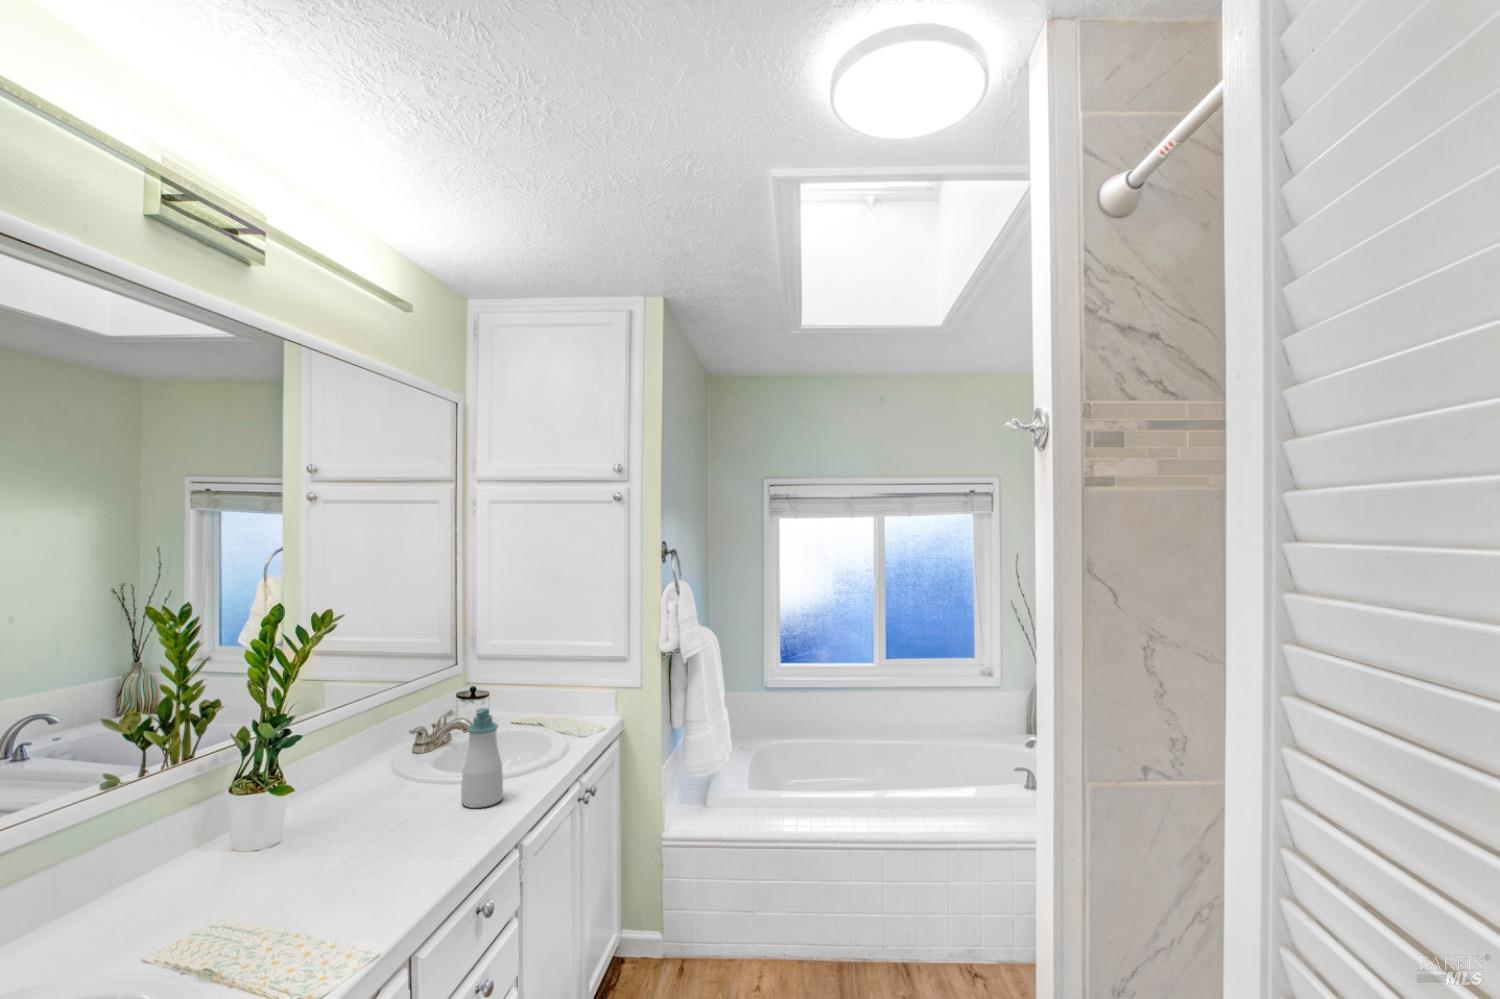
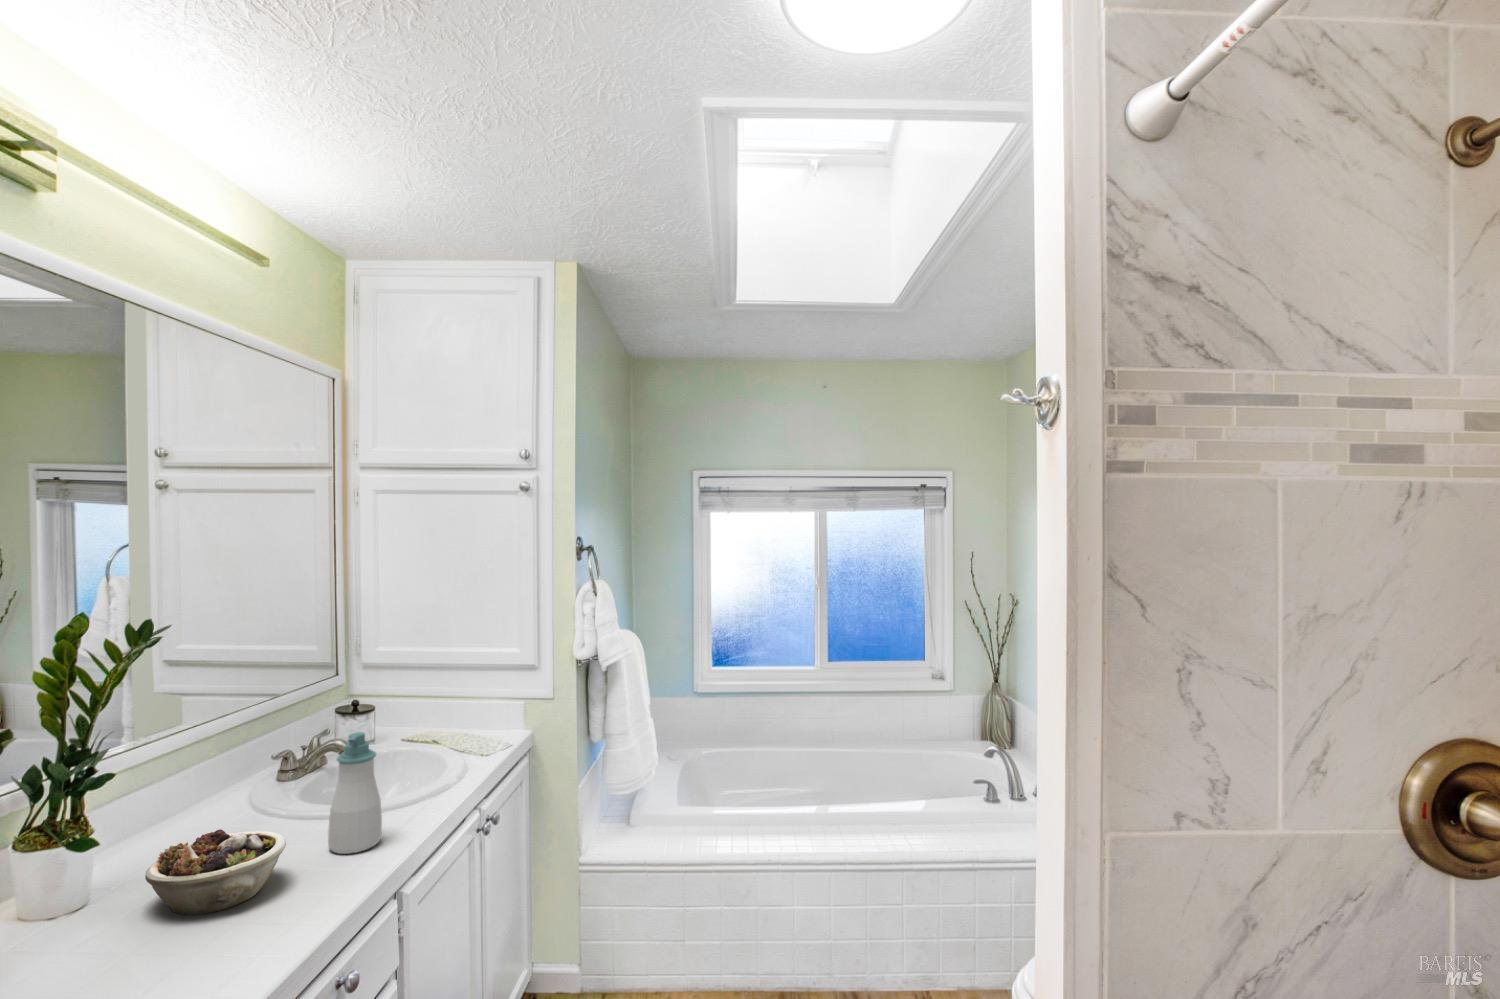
succulent planter: none [327,783,431,848] -> present [145,829,286,915]

